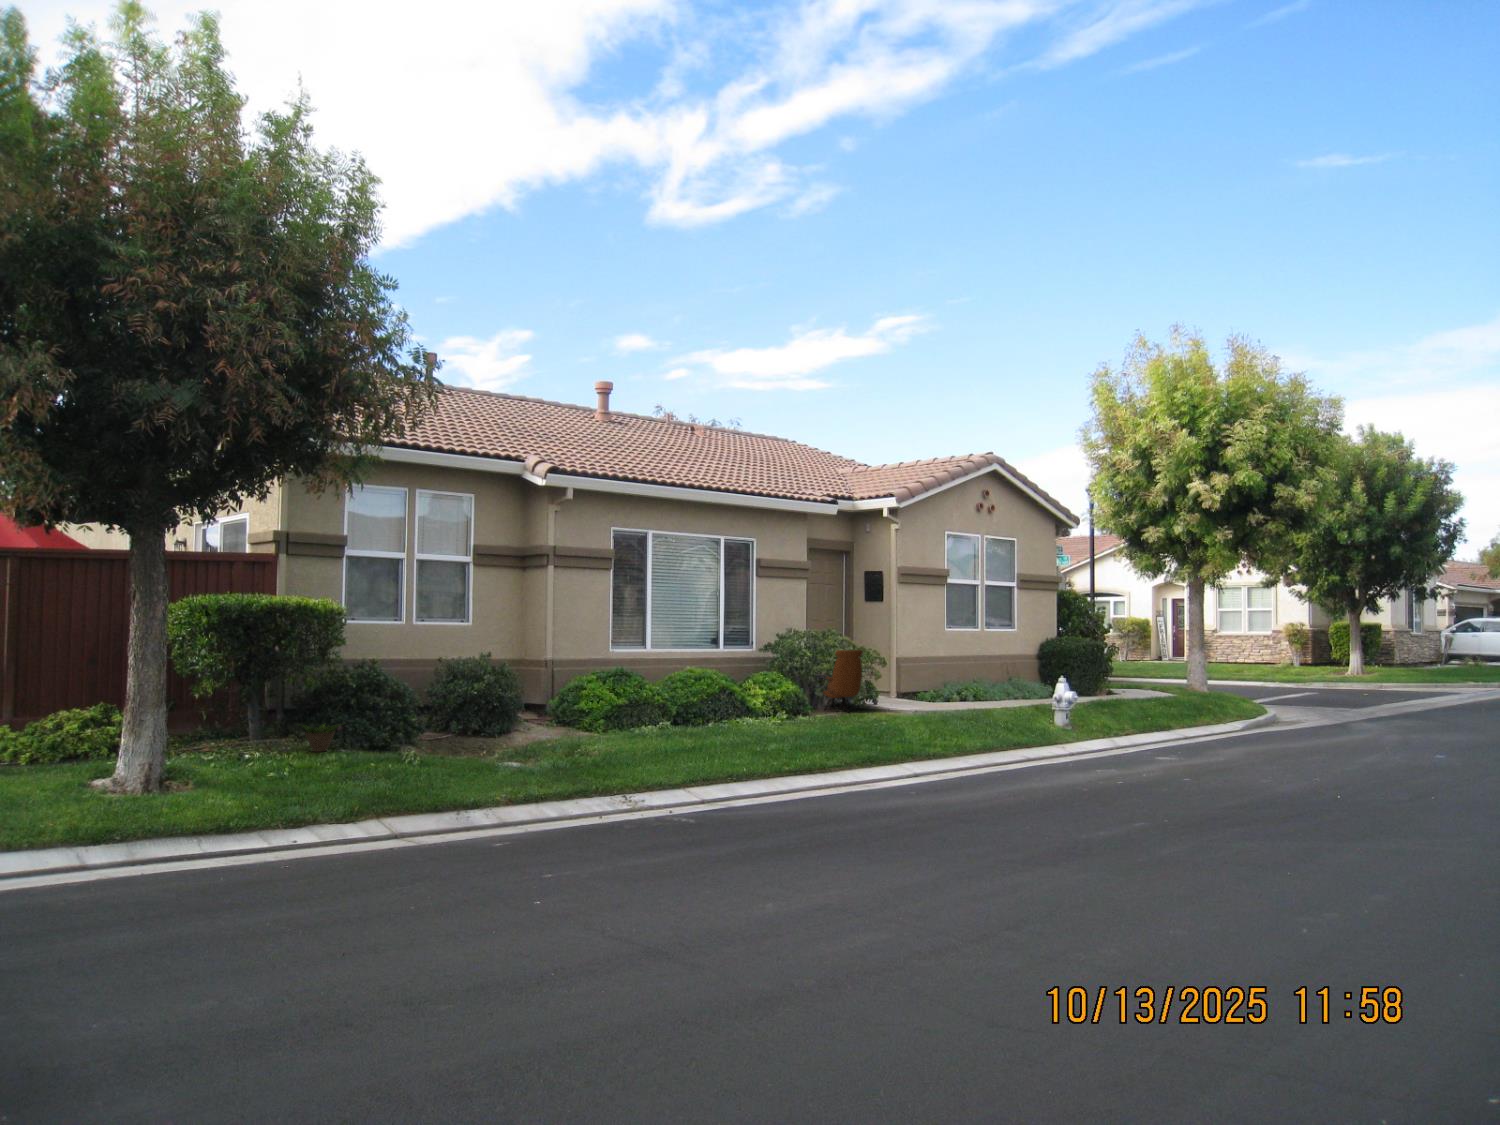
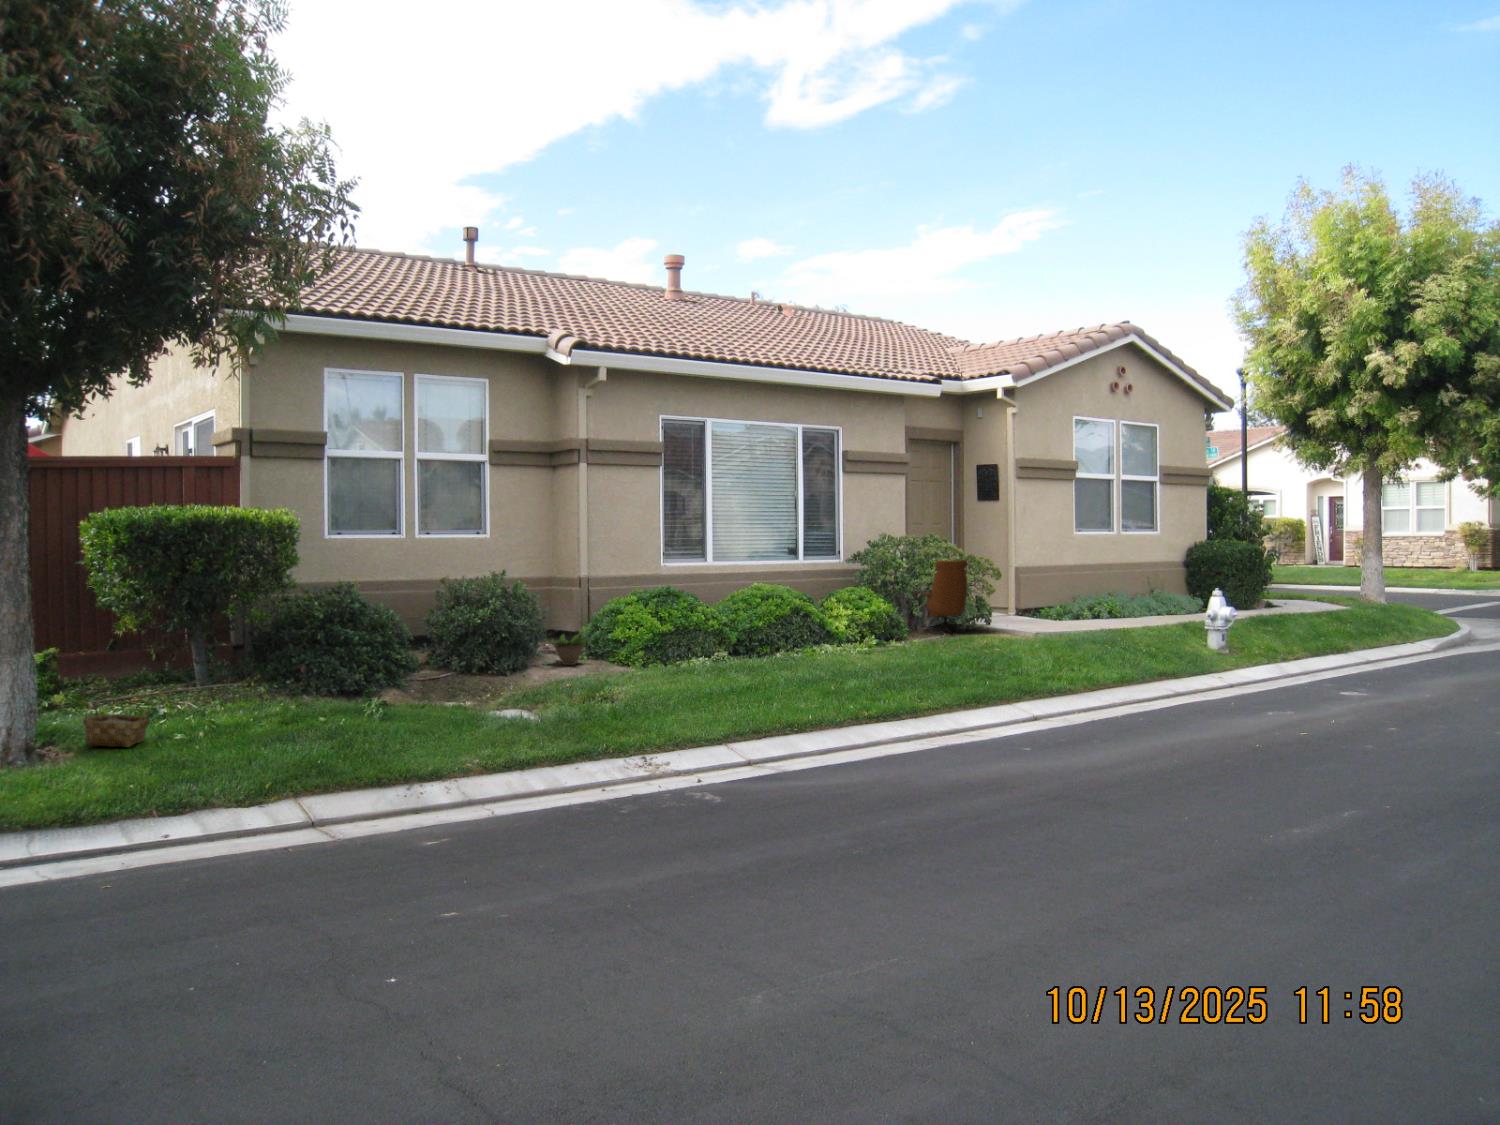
decorative plant: present [302,724,341,752] -> present [549,634,593,665]
woven basket: none [161,758,214,792] -> present [83,706,149,747]

